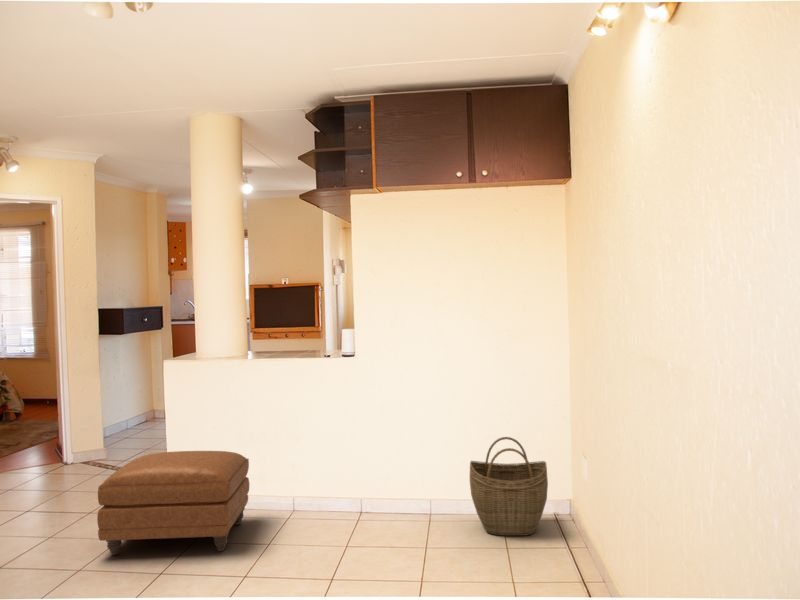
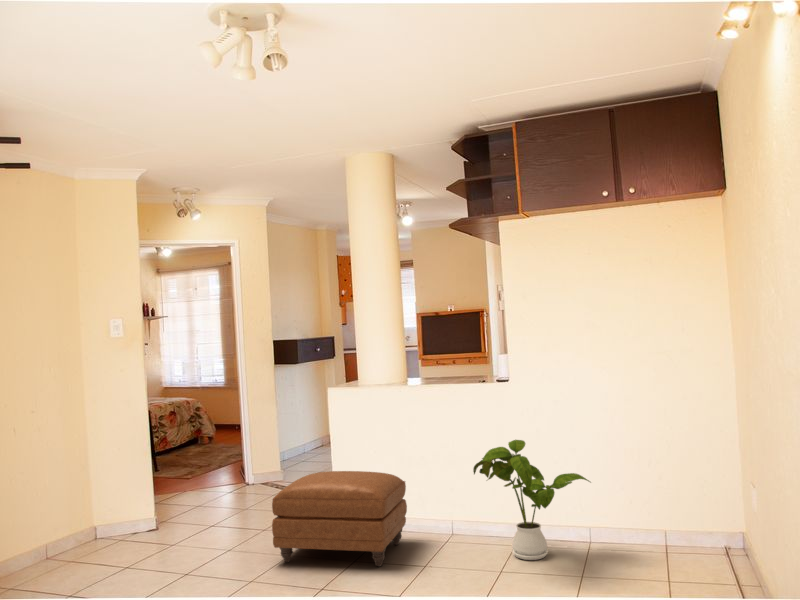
house plant: none [322,414,436,531] -> present [473,440,590,560]
woven basket: present [470,437,548,536] -> none [628,469,717,576]

